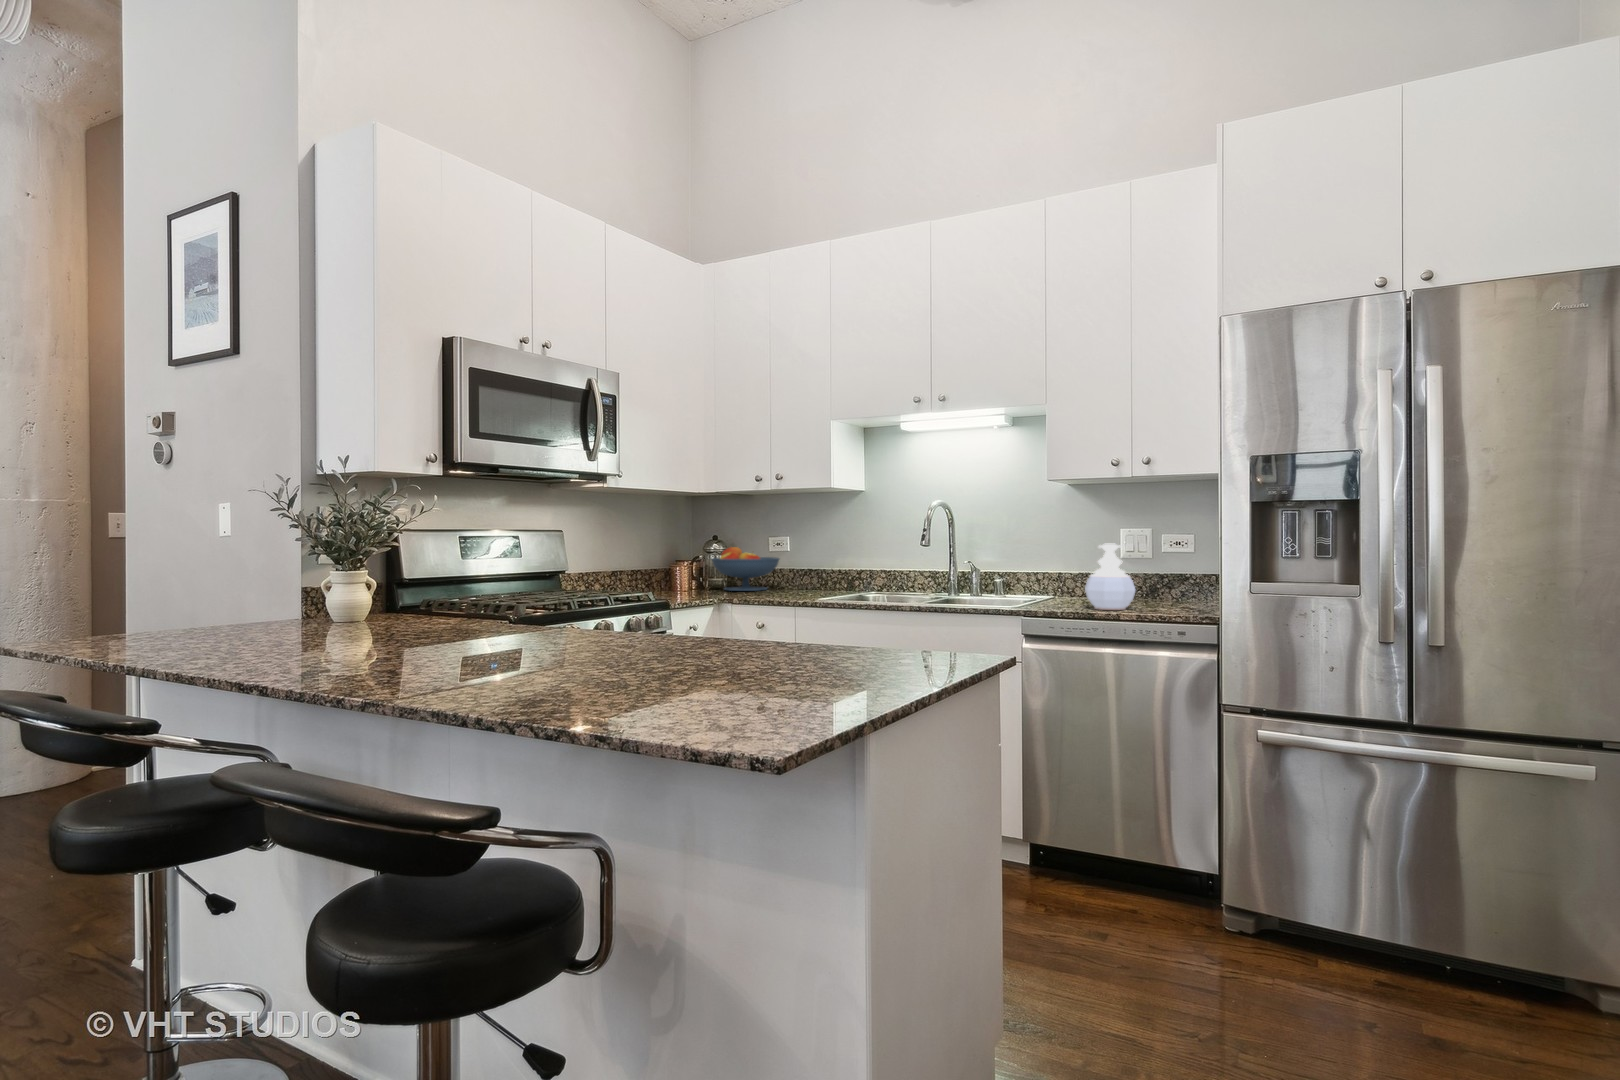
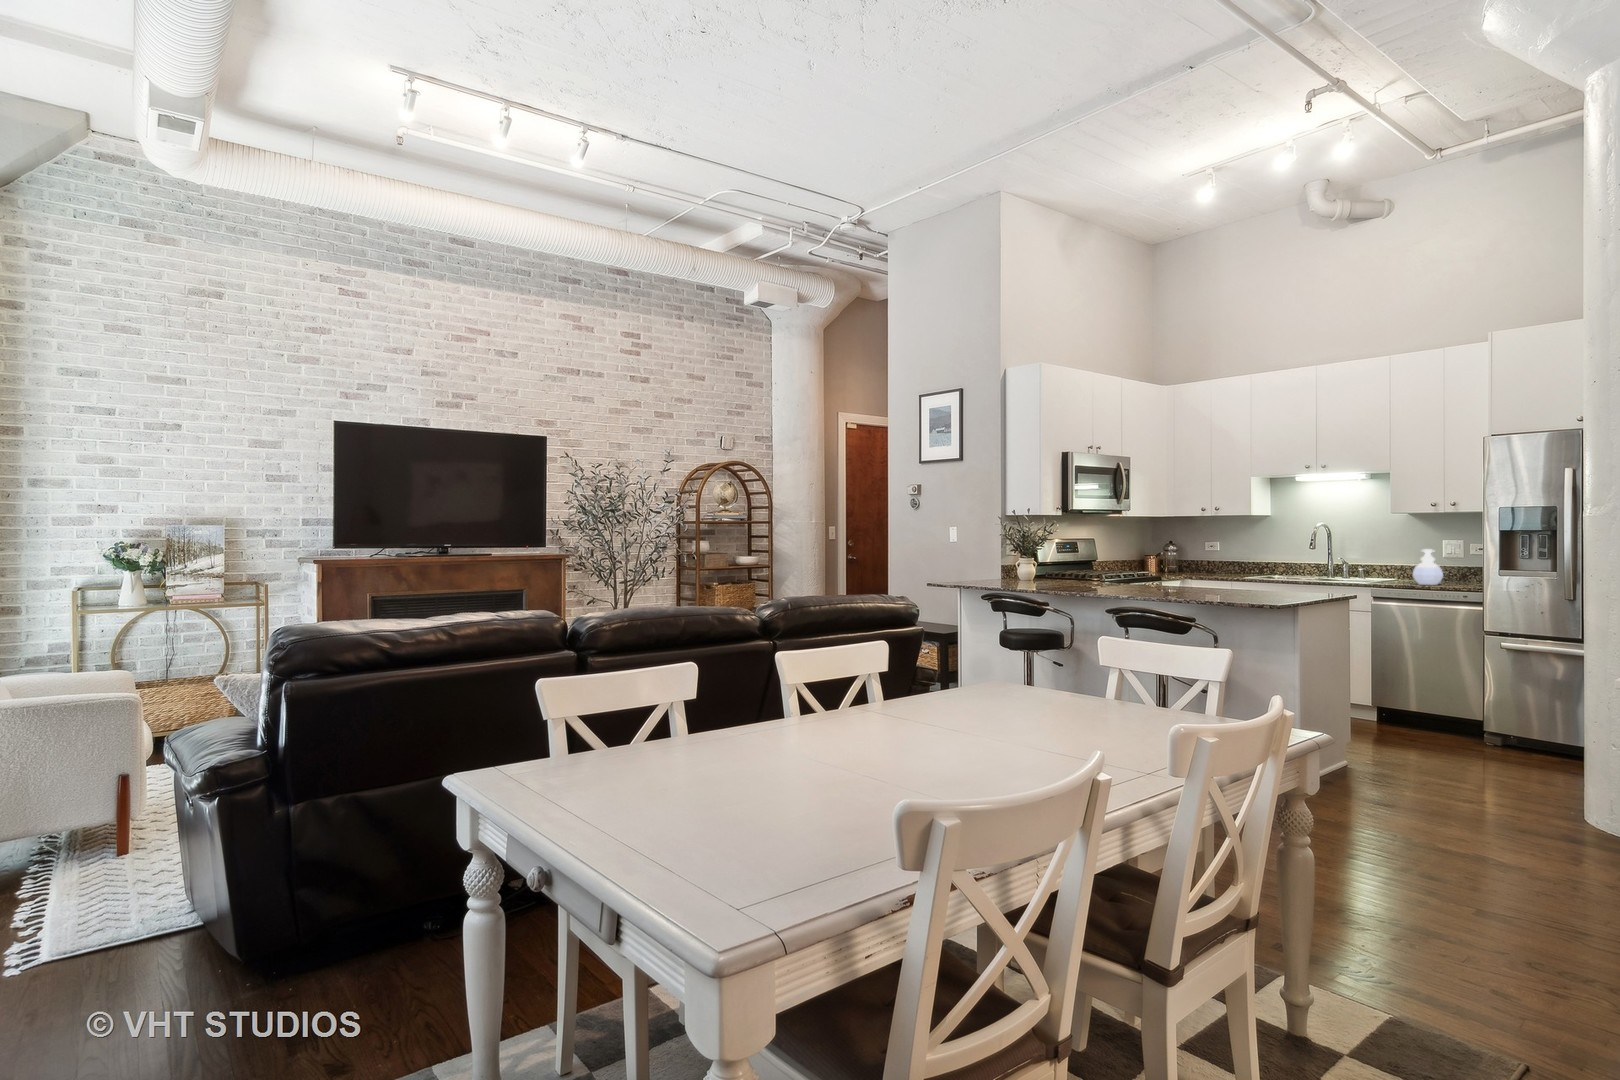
fruit bowl: present [712,547,779,591] -> none [1169,548,1213,574]

